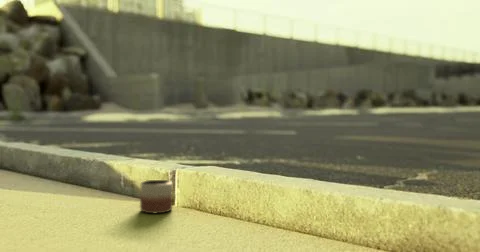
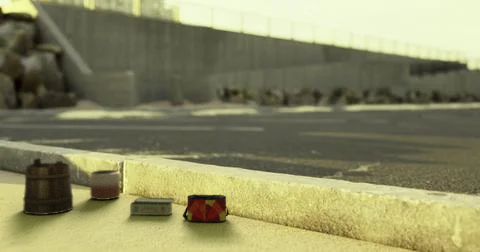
bucket: none [70,167,125,232] -> present [23,158,74,215]
bag: none [253,211,306,244] -> present [183,194,229,222]
toolbox: none [191,212,239,234] -> present [130,197,174,215]

